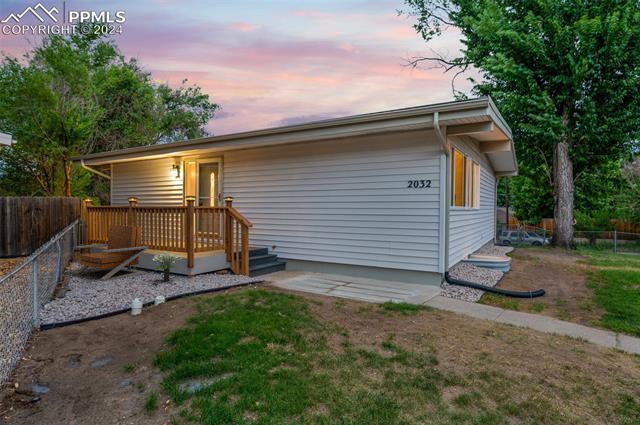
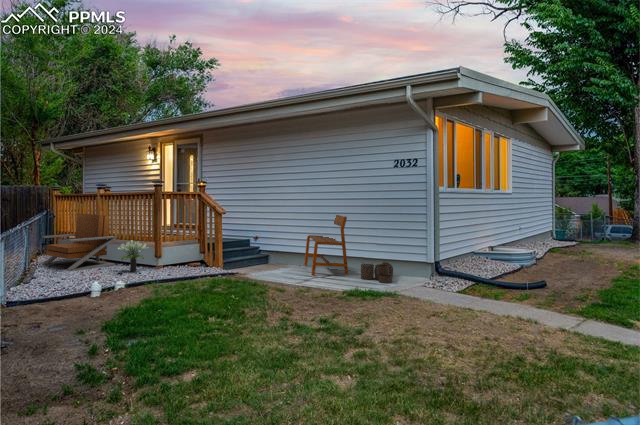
bench: none [321,227,367,285] -> present [304,215,348,276]
woven basket: none [381,271,412,293] -> present [361,262,393,283]

